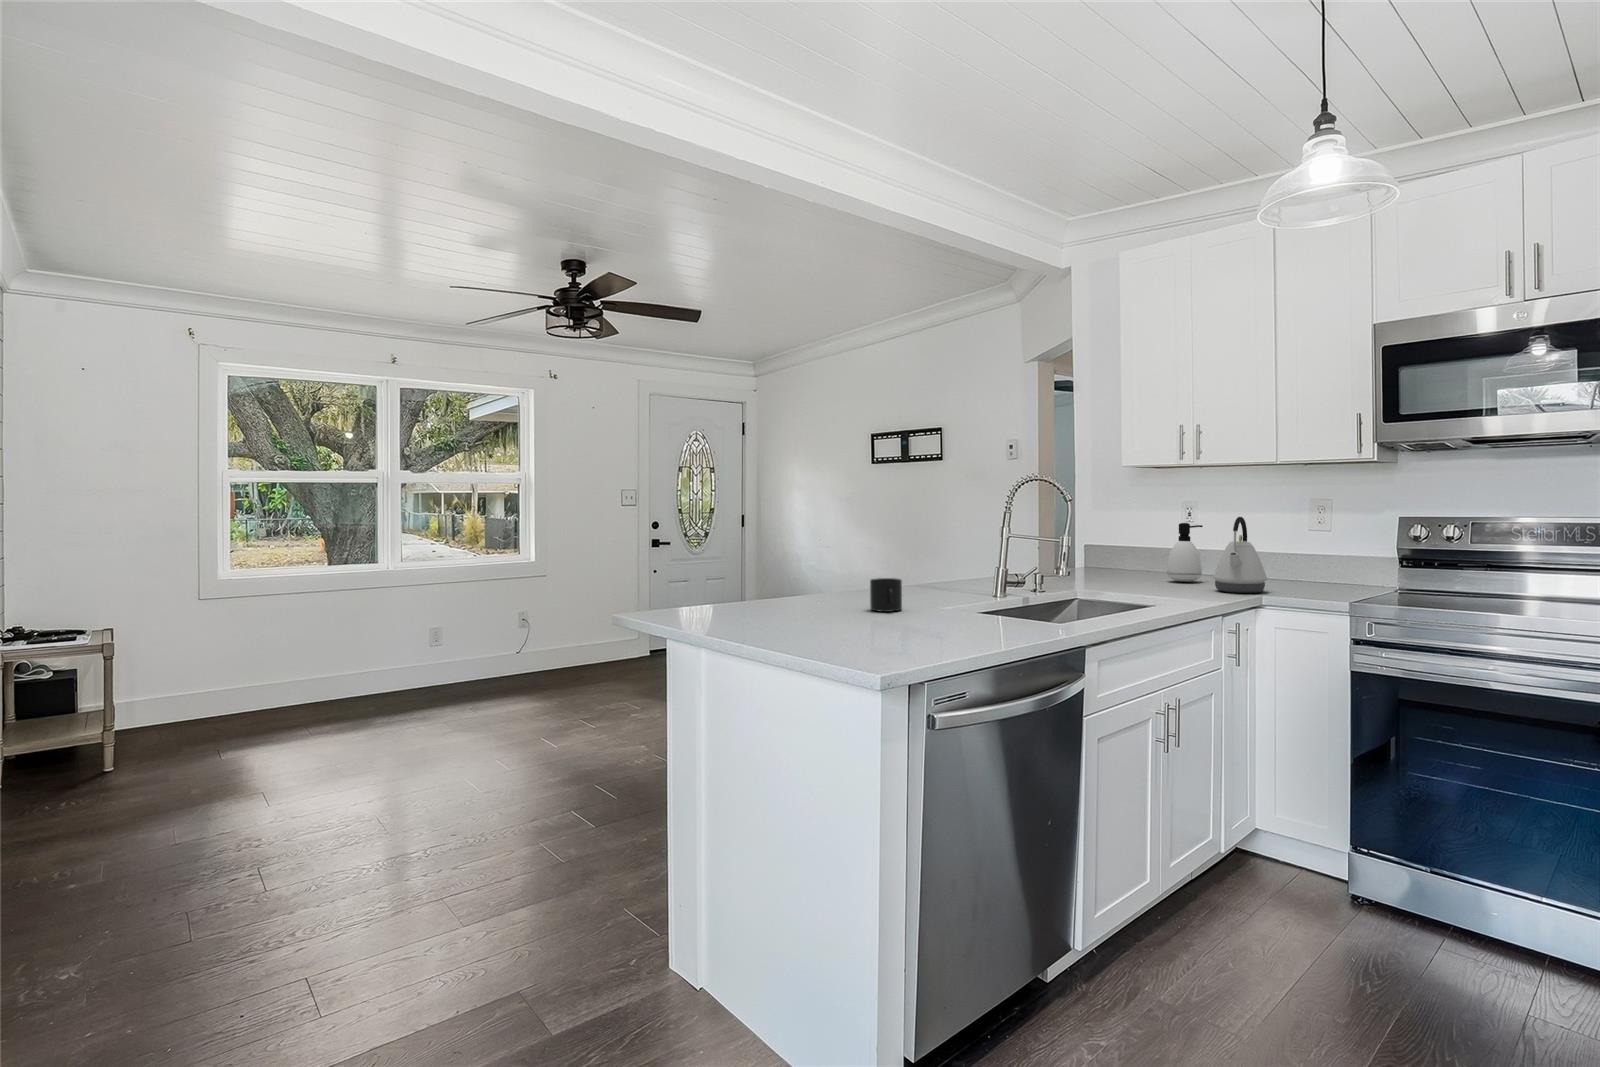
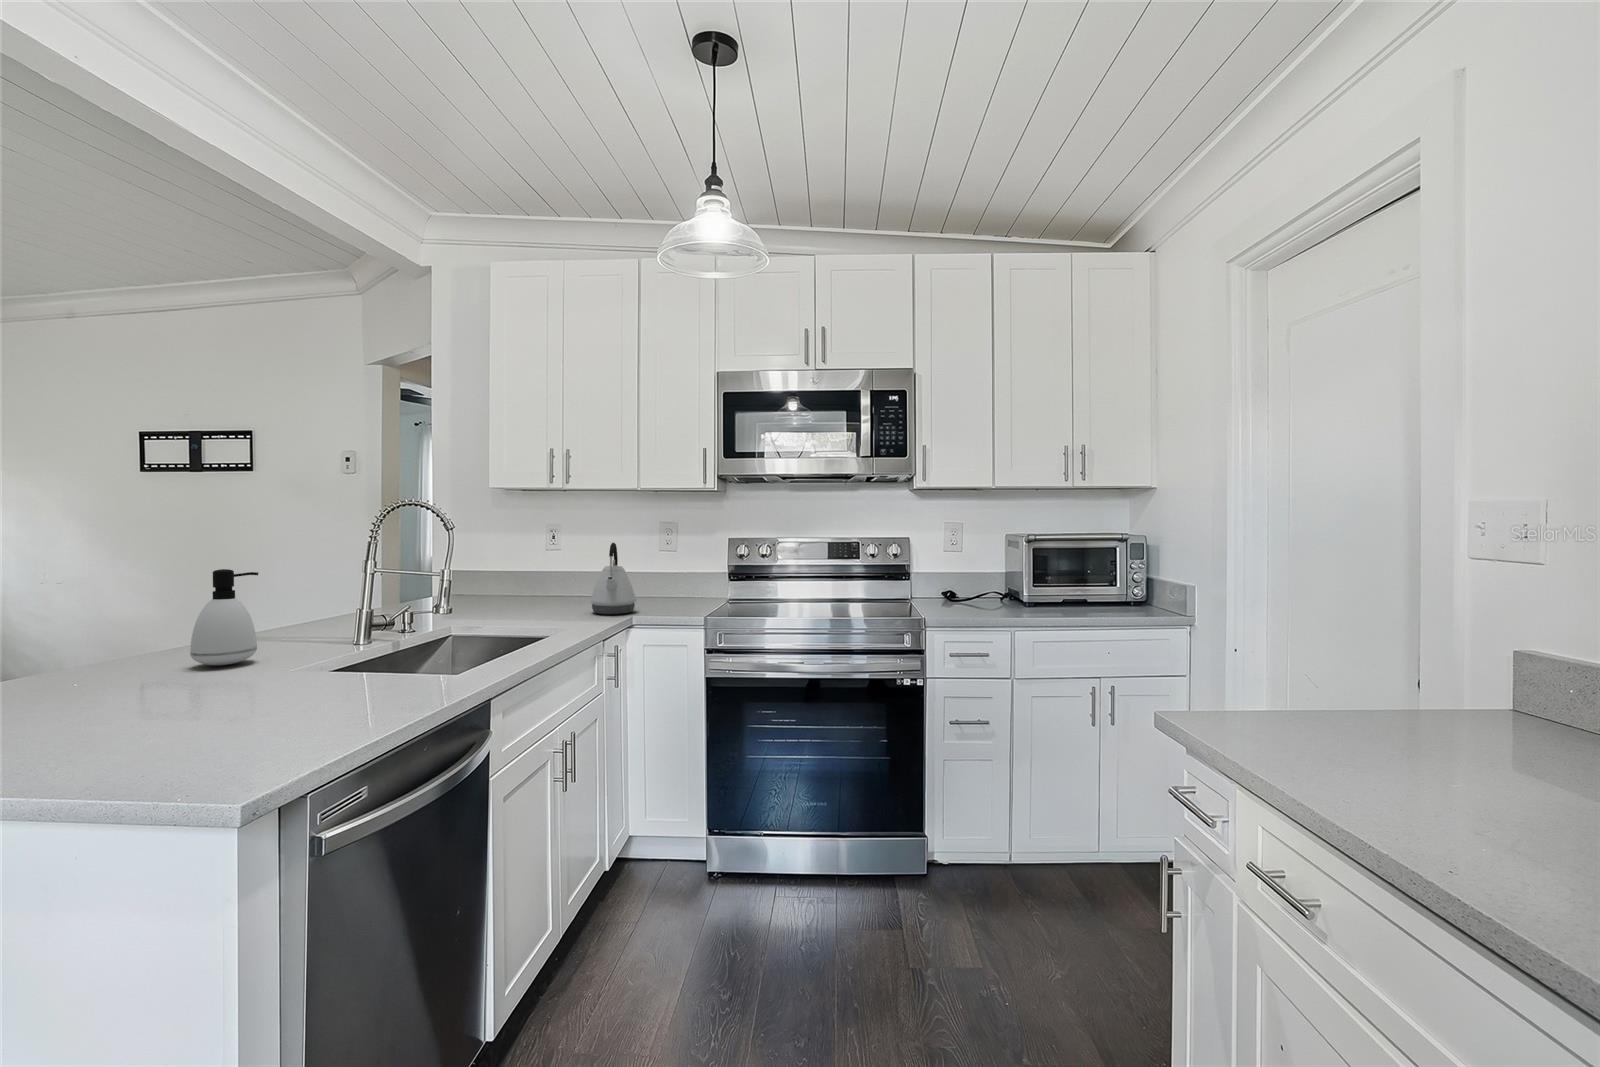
soap dispenser: present [1167,523,1203,582] -> present [190,569,258,665]
mug: present [870,578,902,612] -> none [130,642,196,697]

